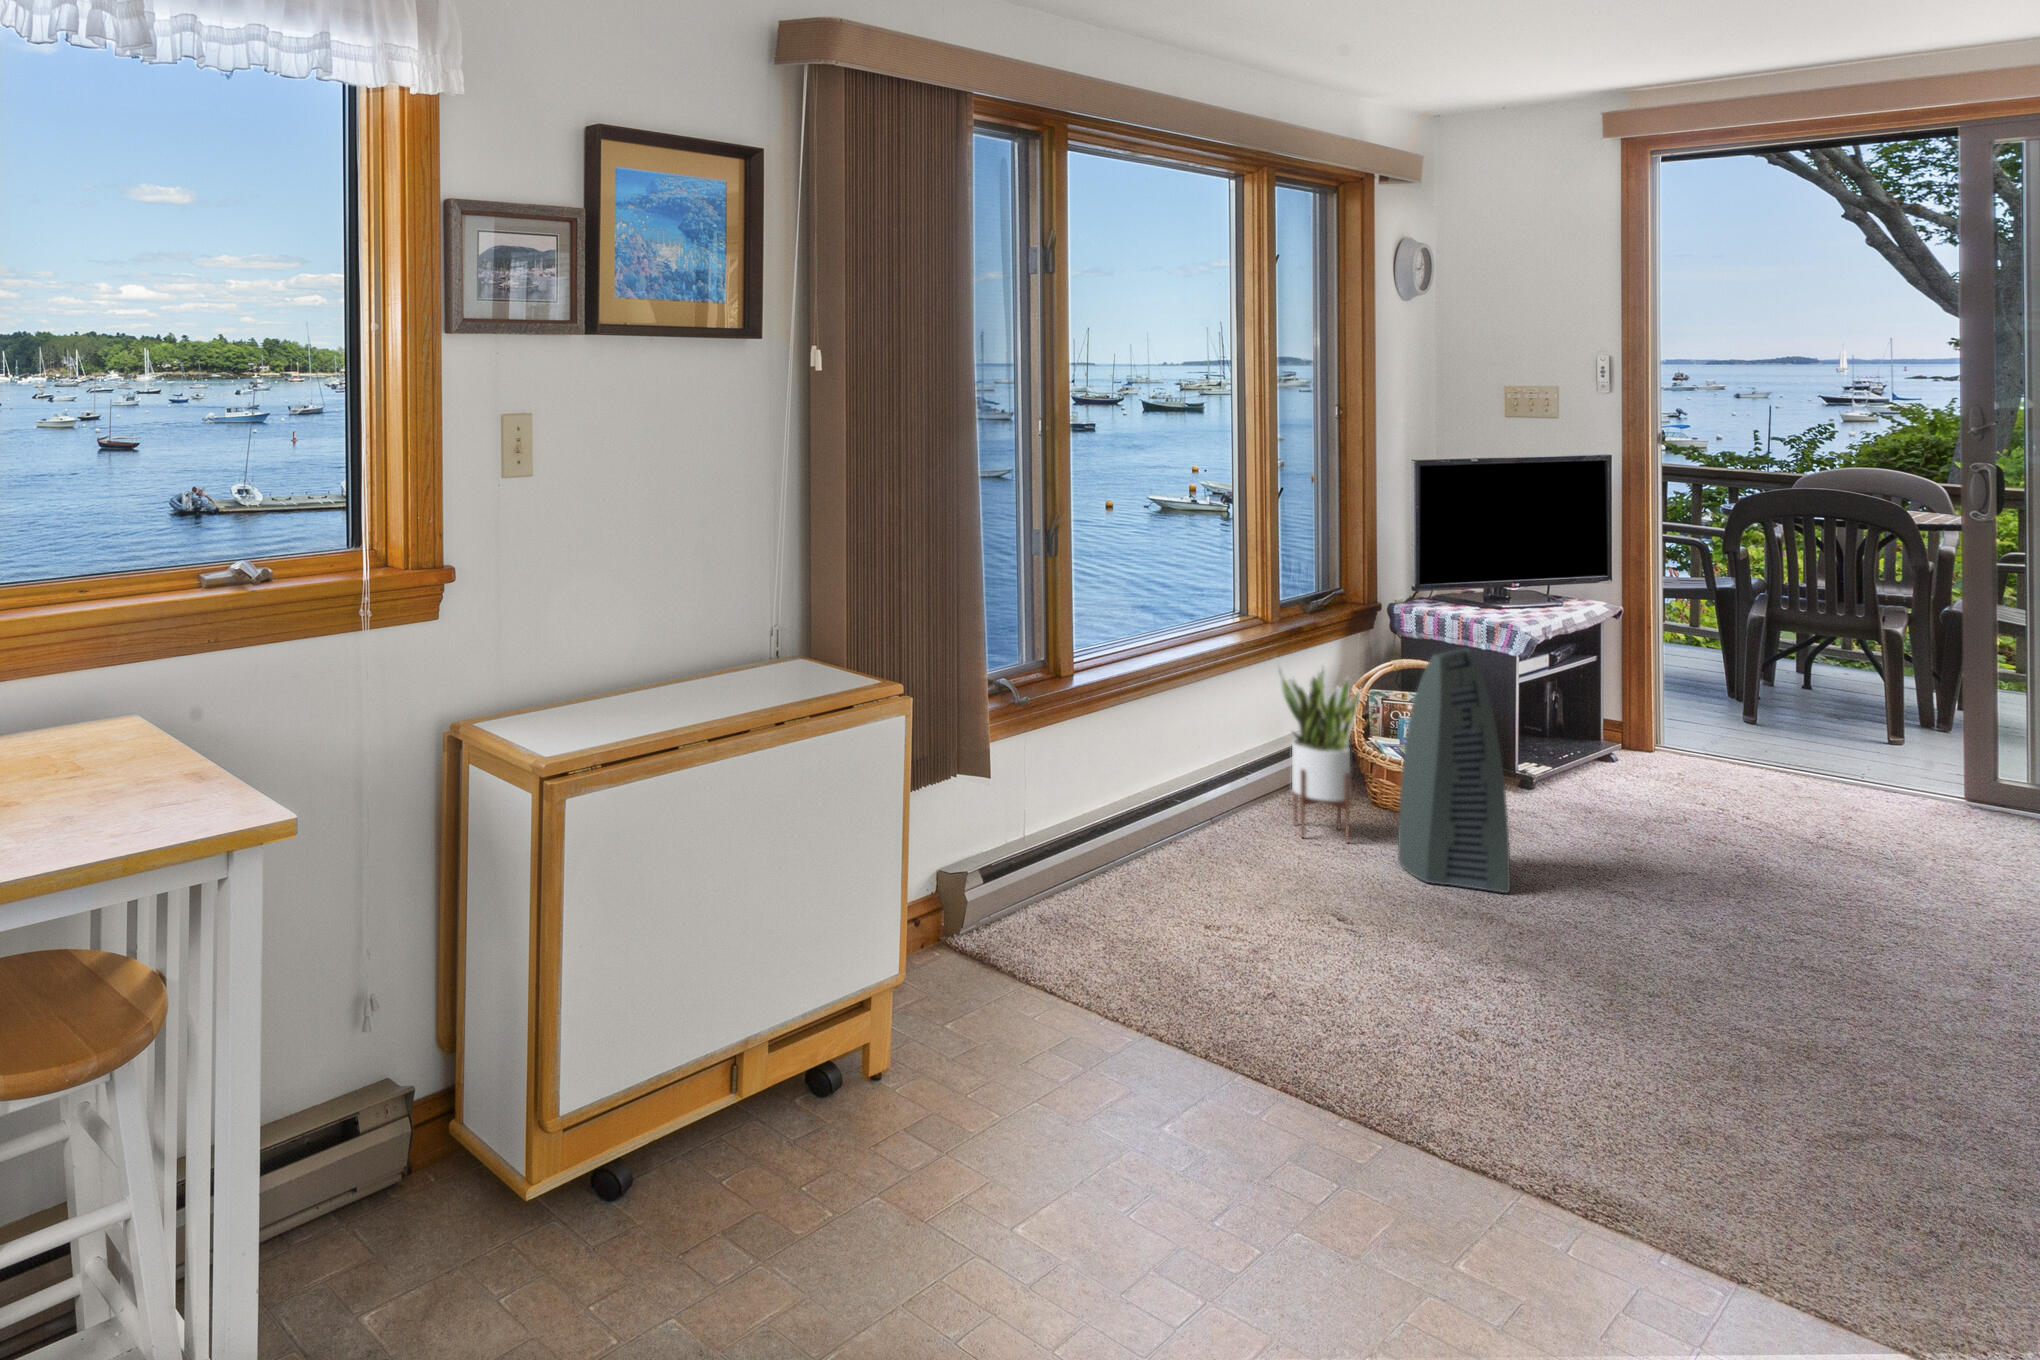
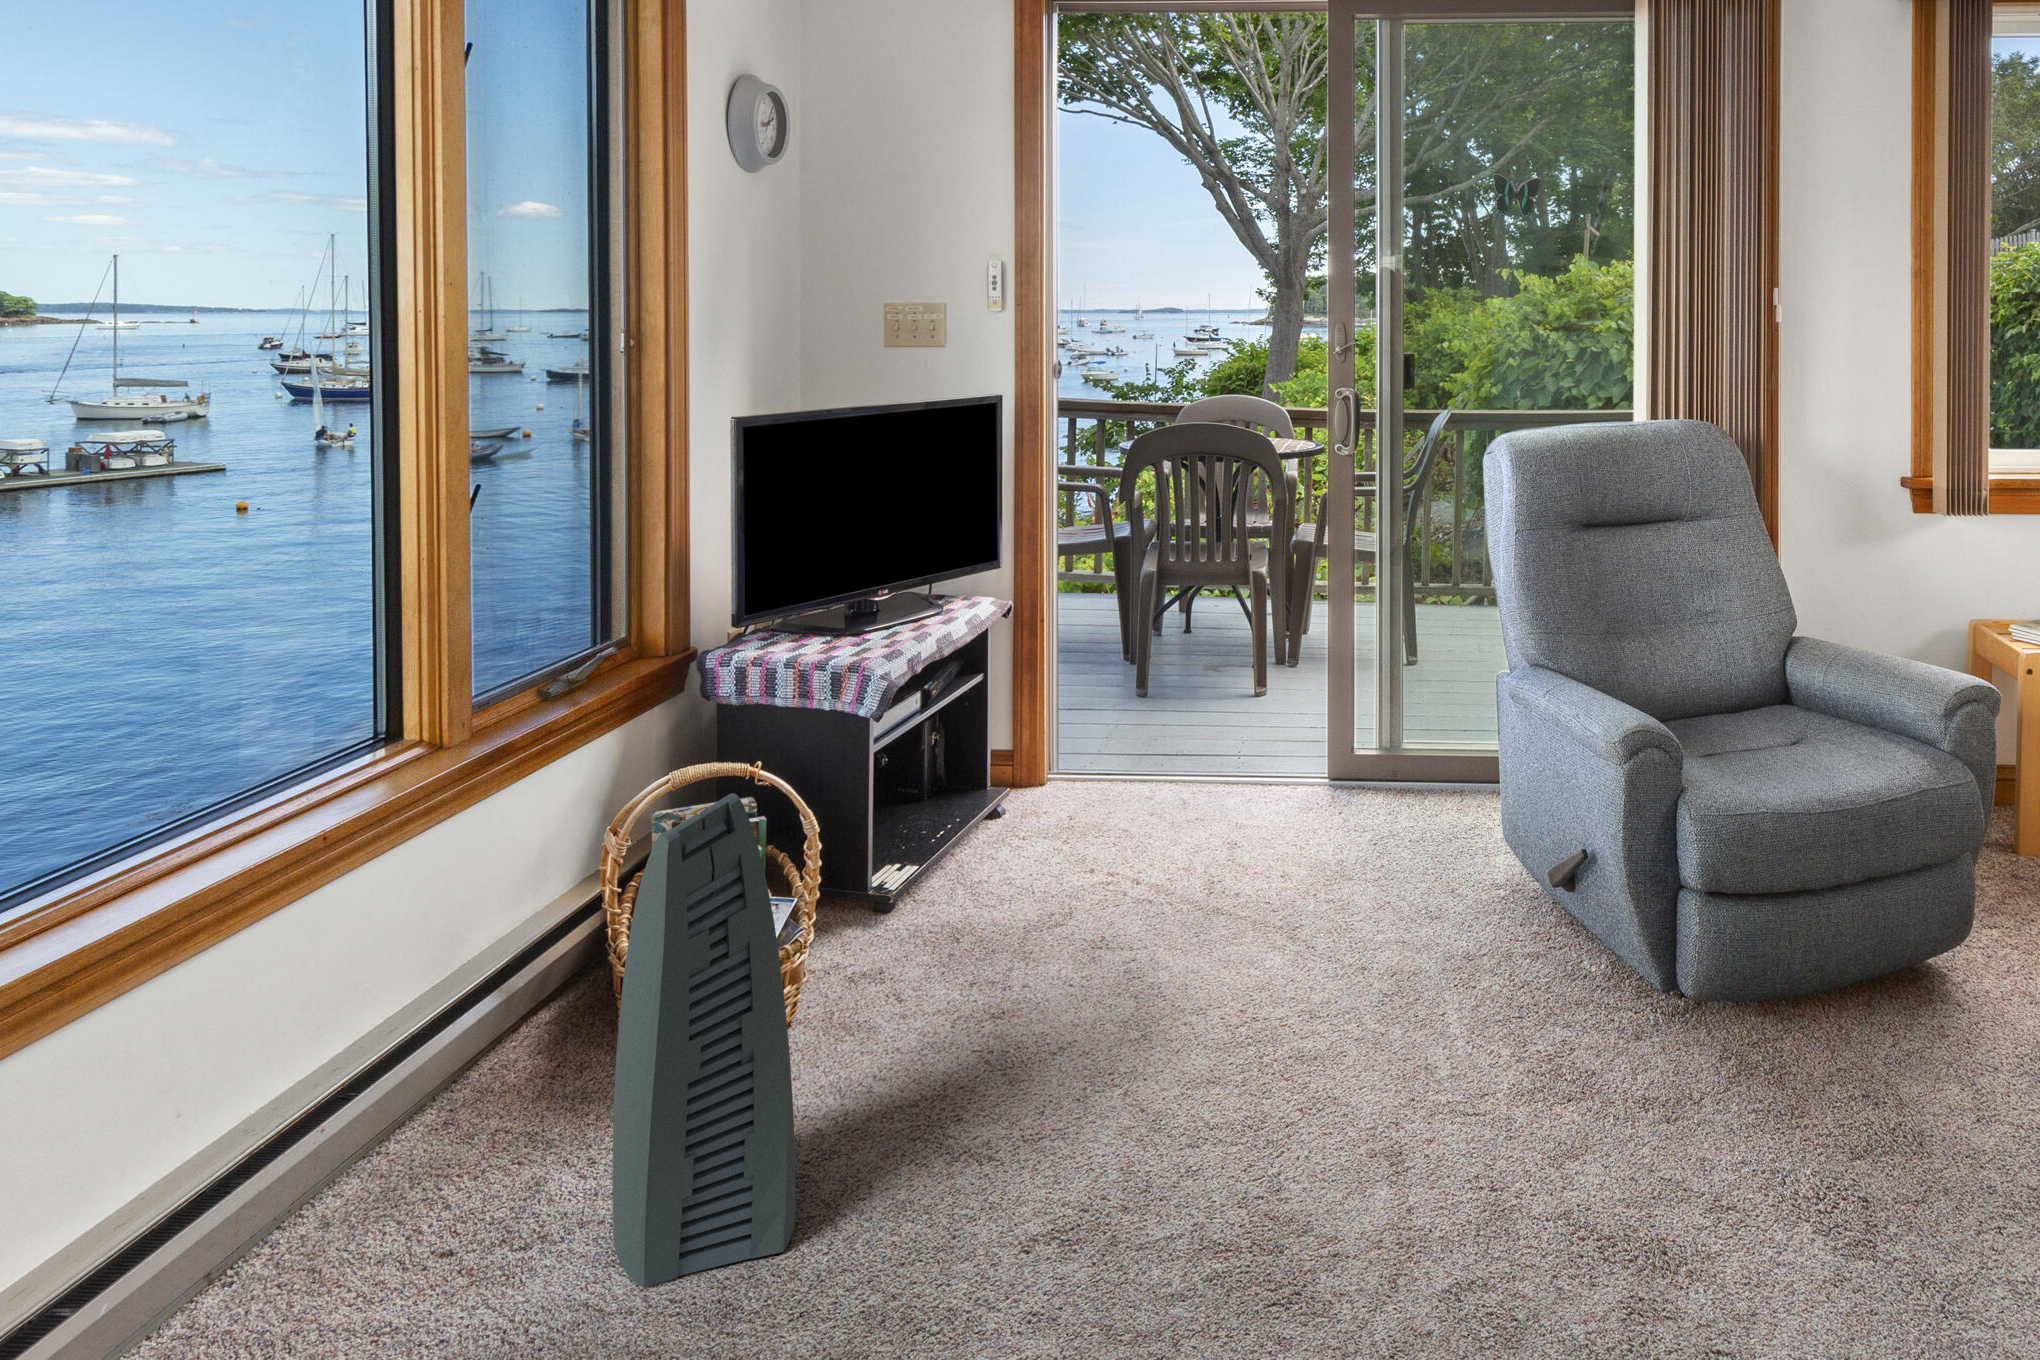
potted plant: present [1276,661,1360,842] -> none [391,862,556,1229]

